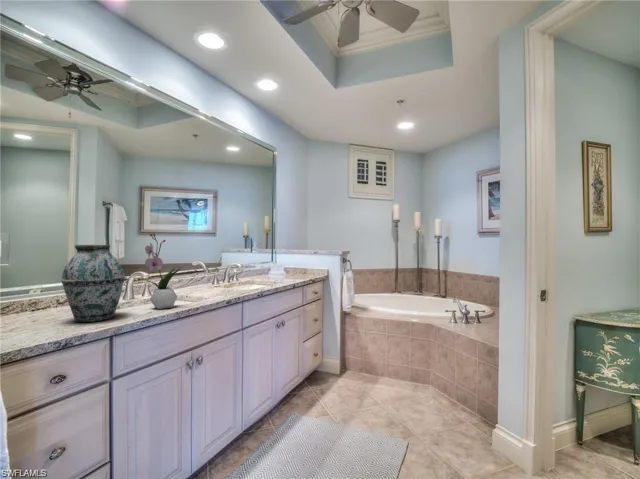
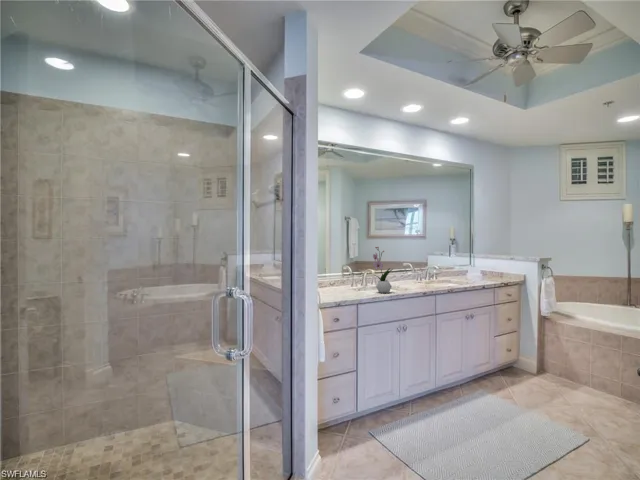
vase: present [61,245,125,322] -> none [334,254,363,296]

